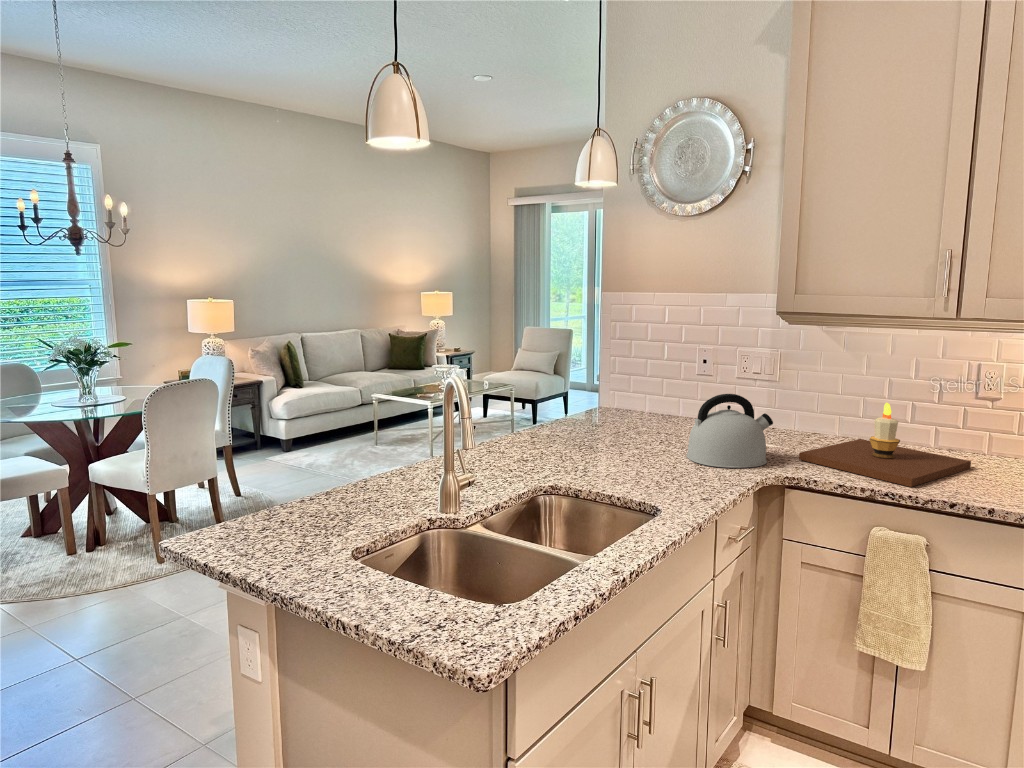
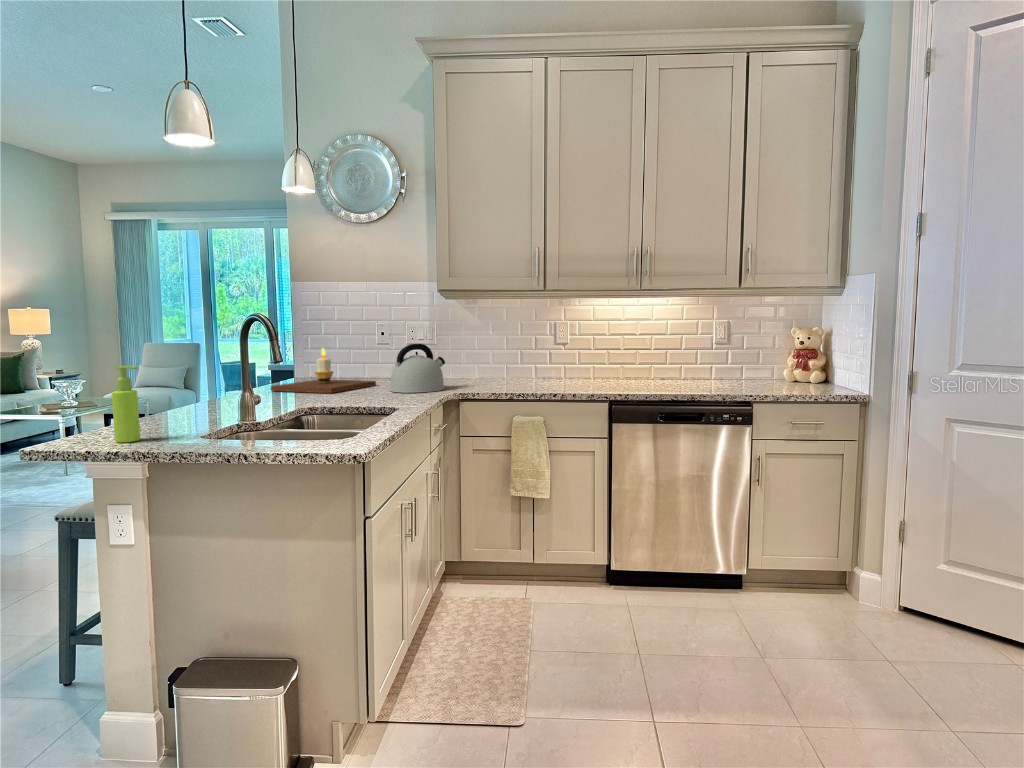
candle: present [799,403,971,487] -> present [271,348,376,393]
soap dispenser: none [273,438,304,534] -> present [112,365,140,442]

